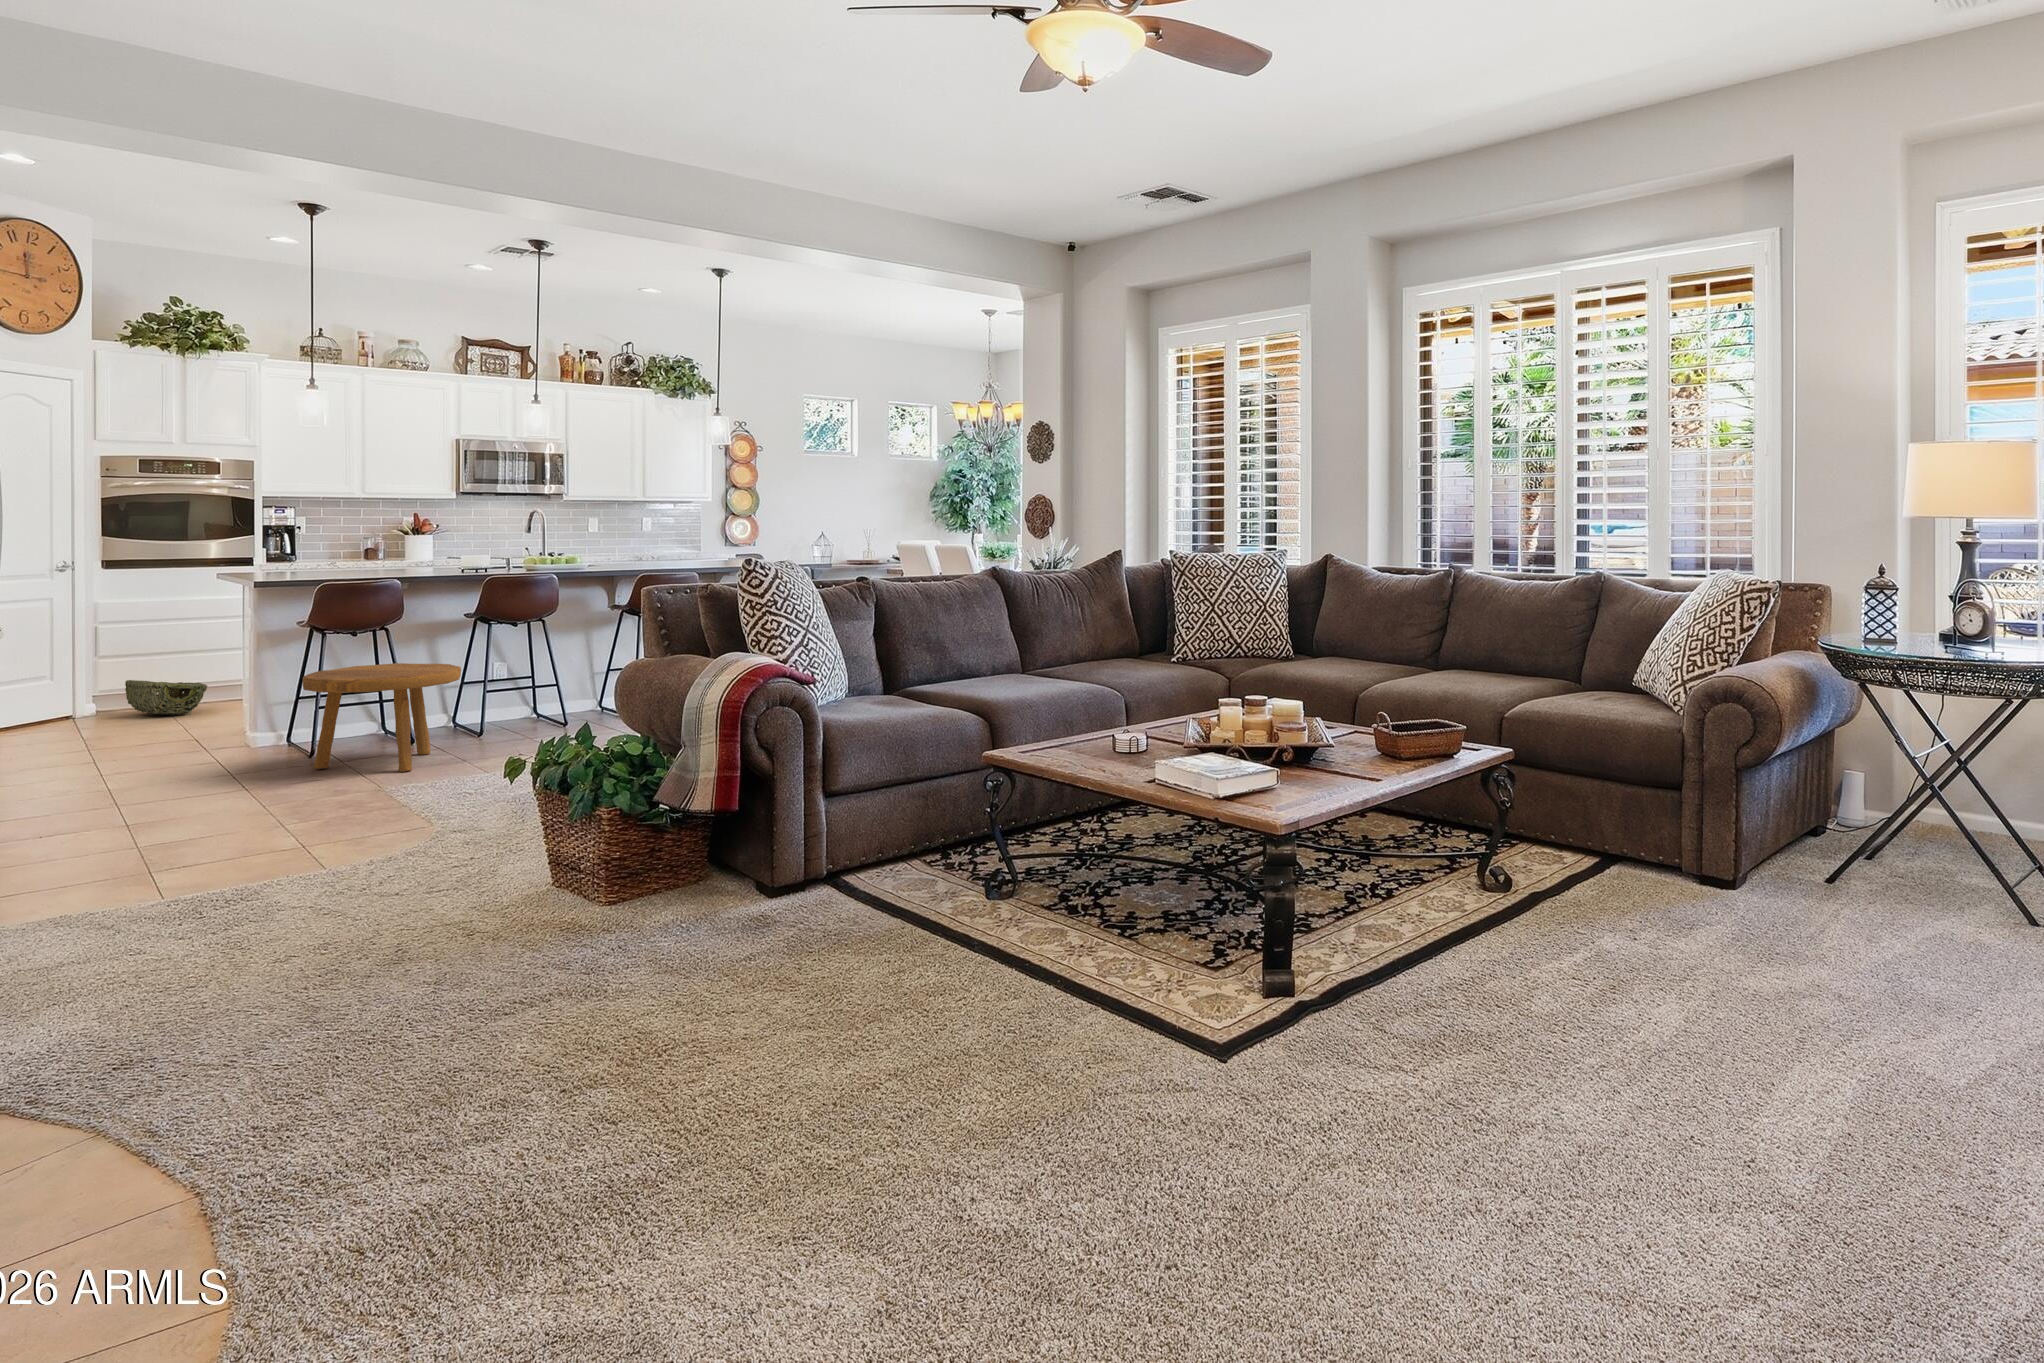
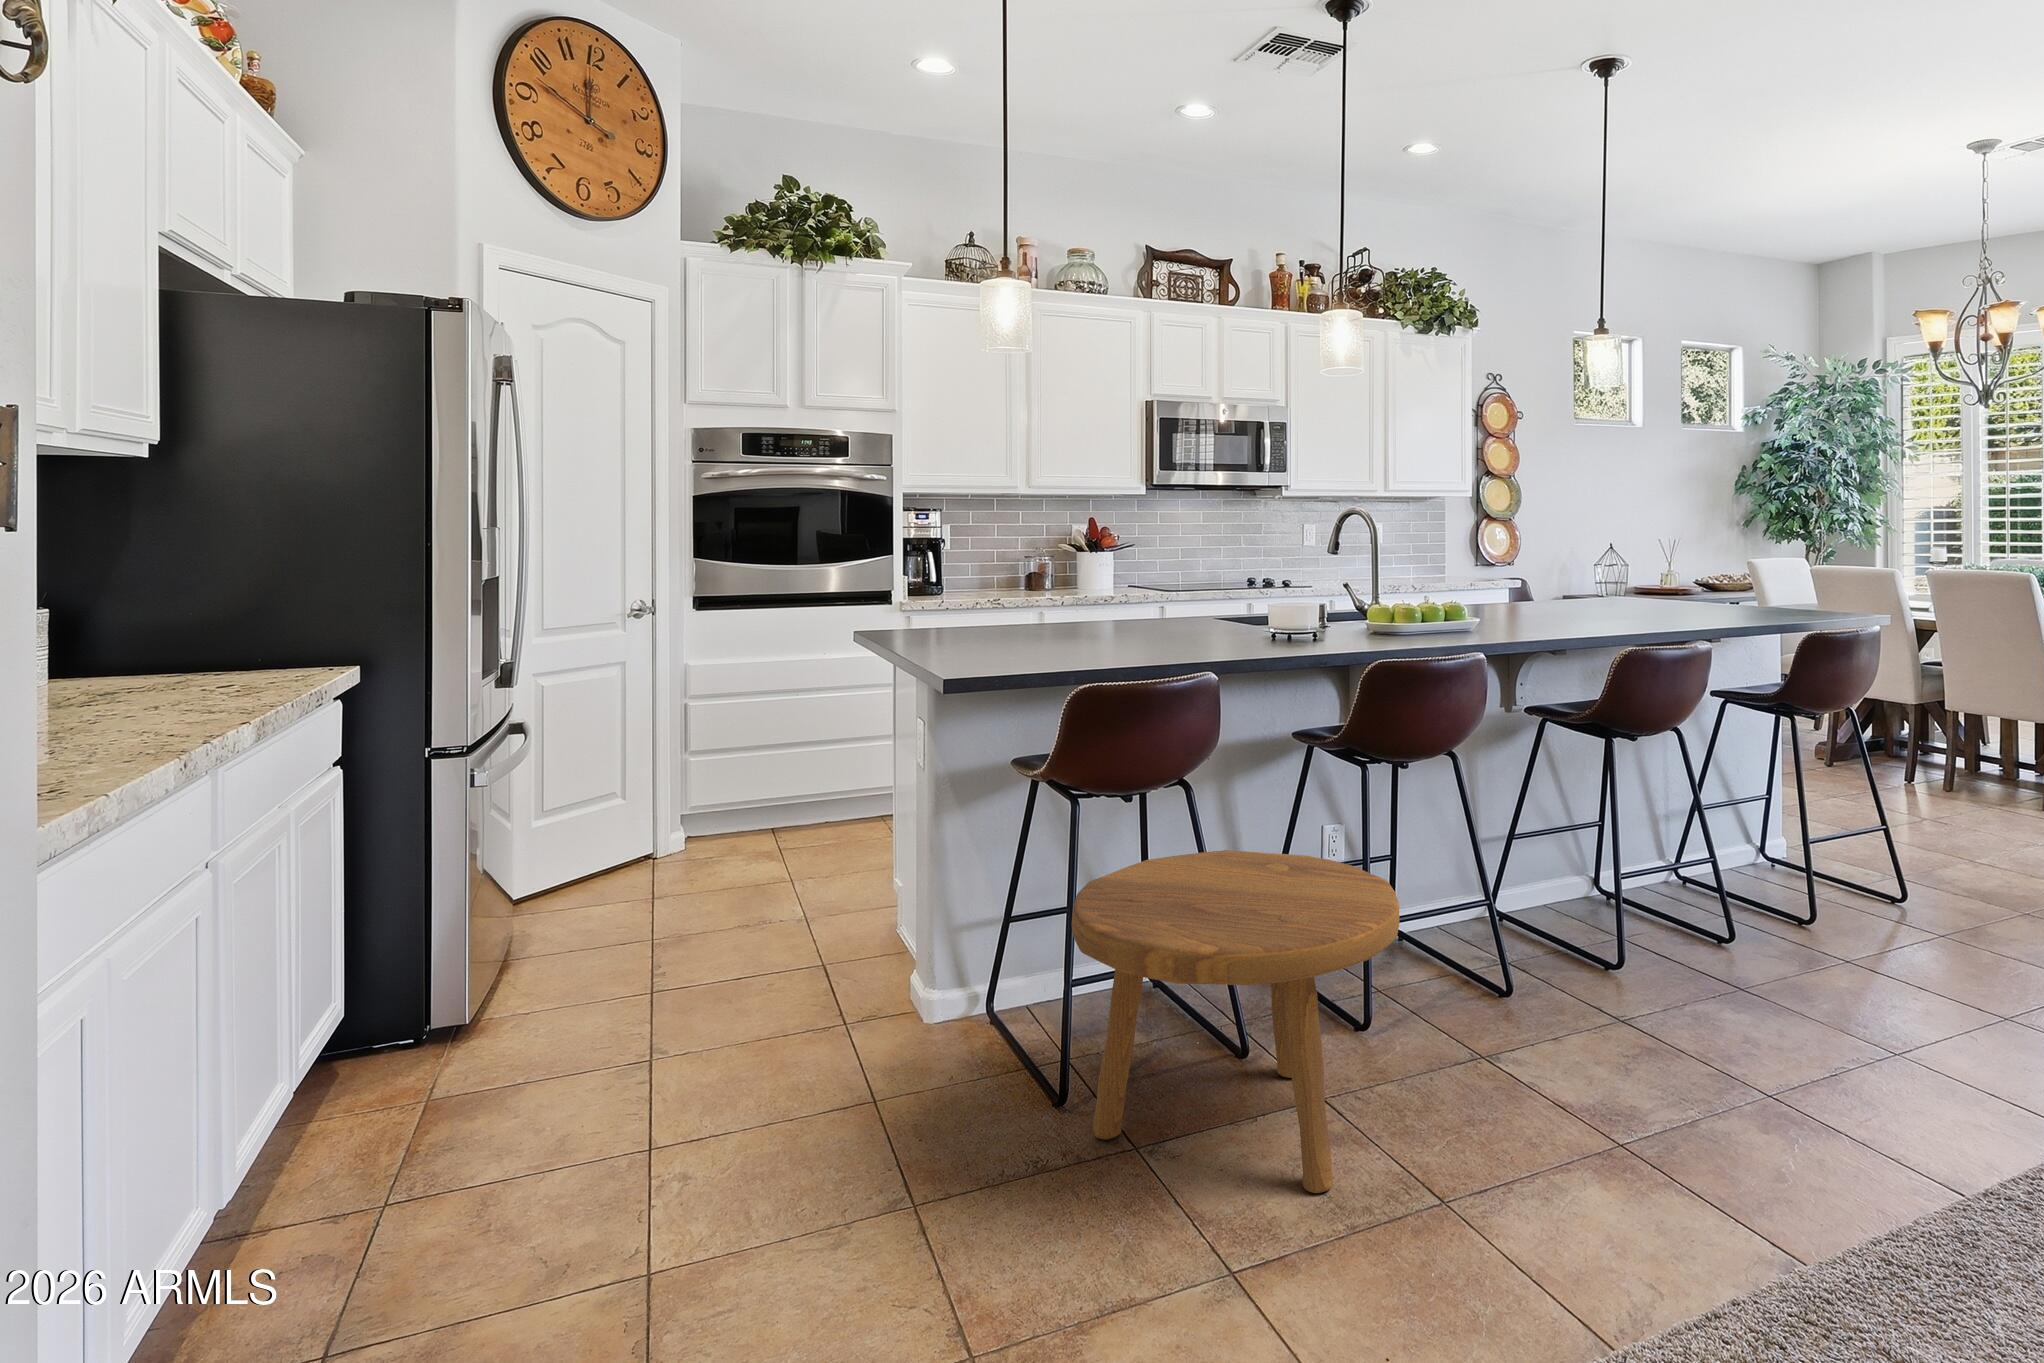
woven basket: present [125,680,207,715] -> none [726,786,836,851]

